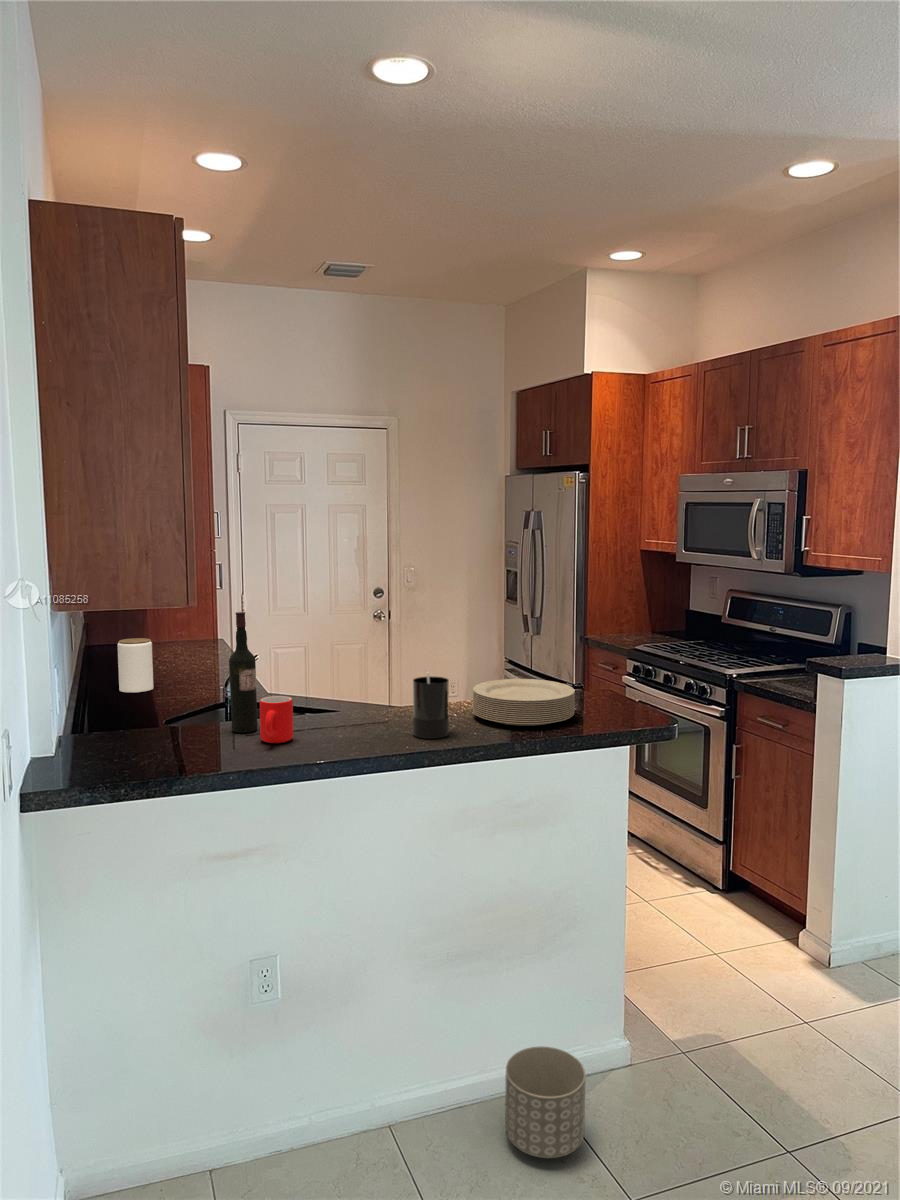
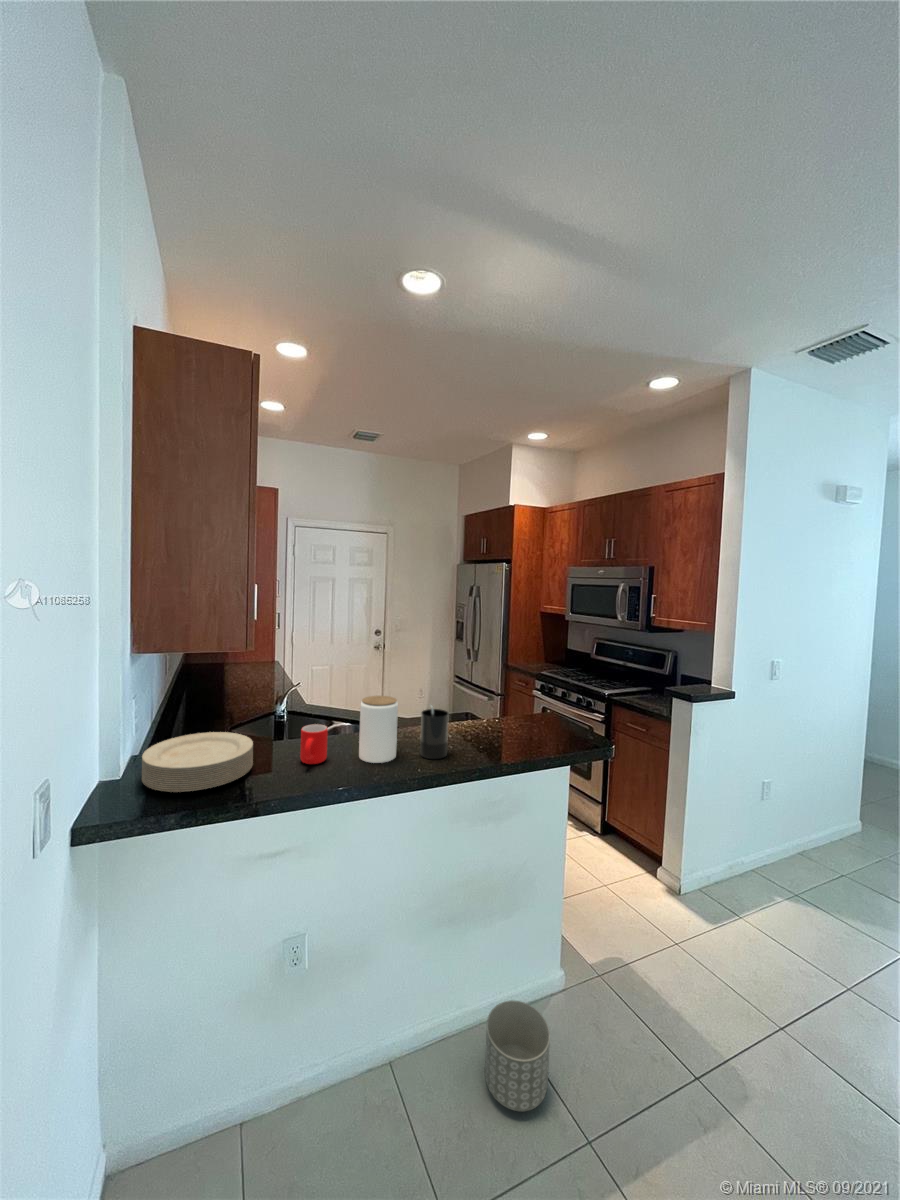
wine bottle: present [229,612,258,733] -> none [278,657,299,752]
jar: present [118,638,153,692] -> present [359,696,398,763]
plate: present [473,679,575,726] -> present [142,732,253,792]

